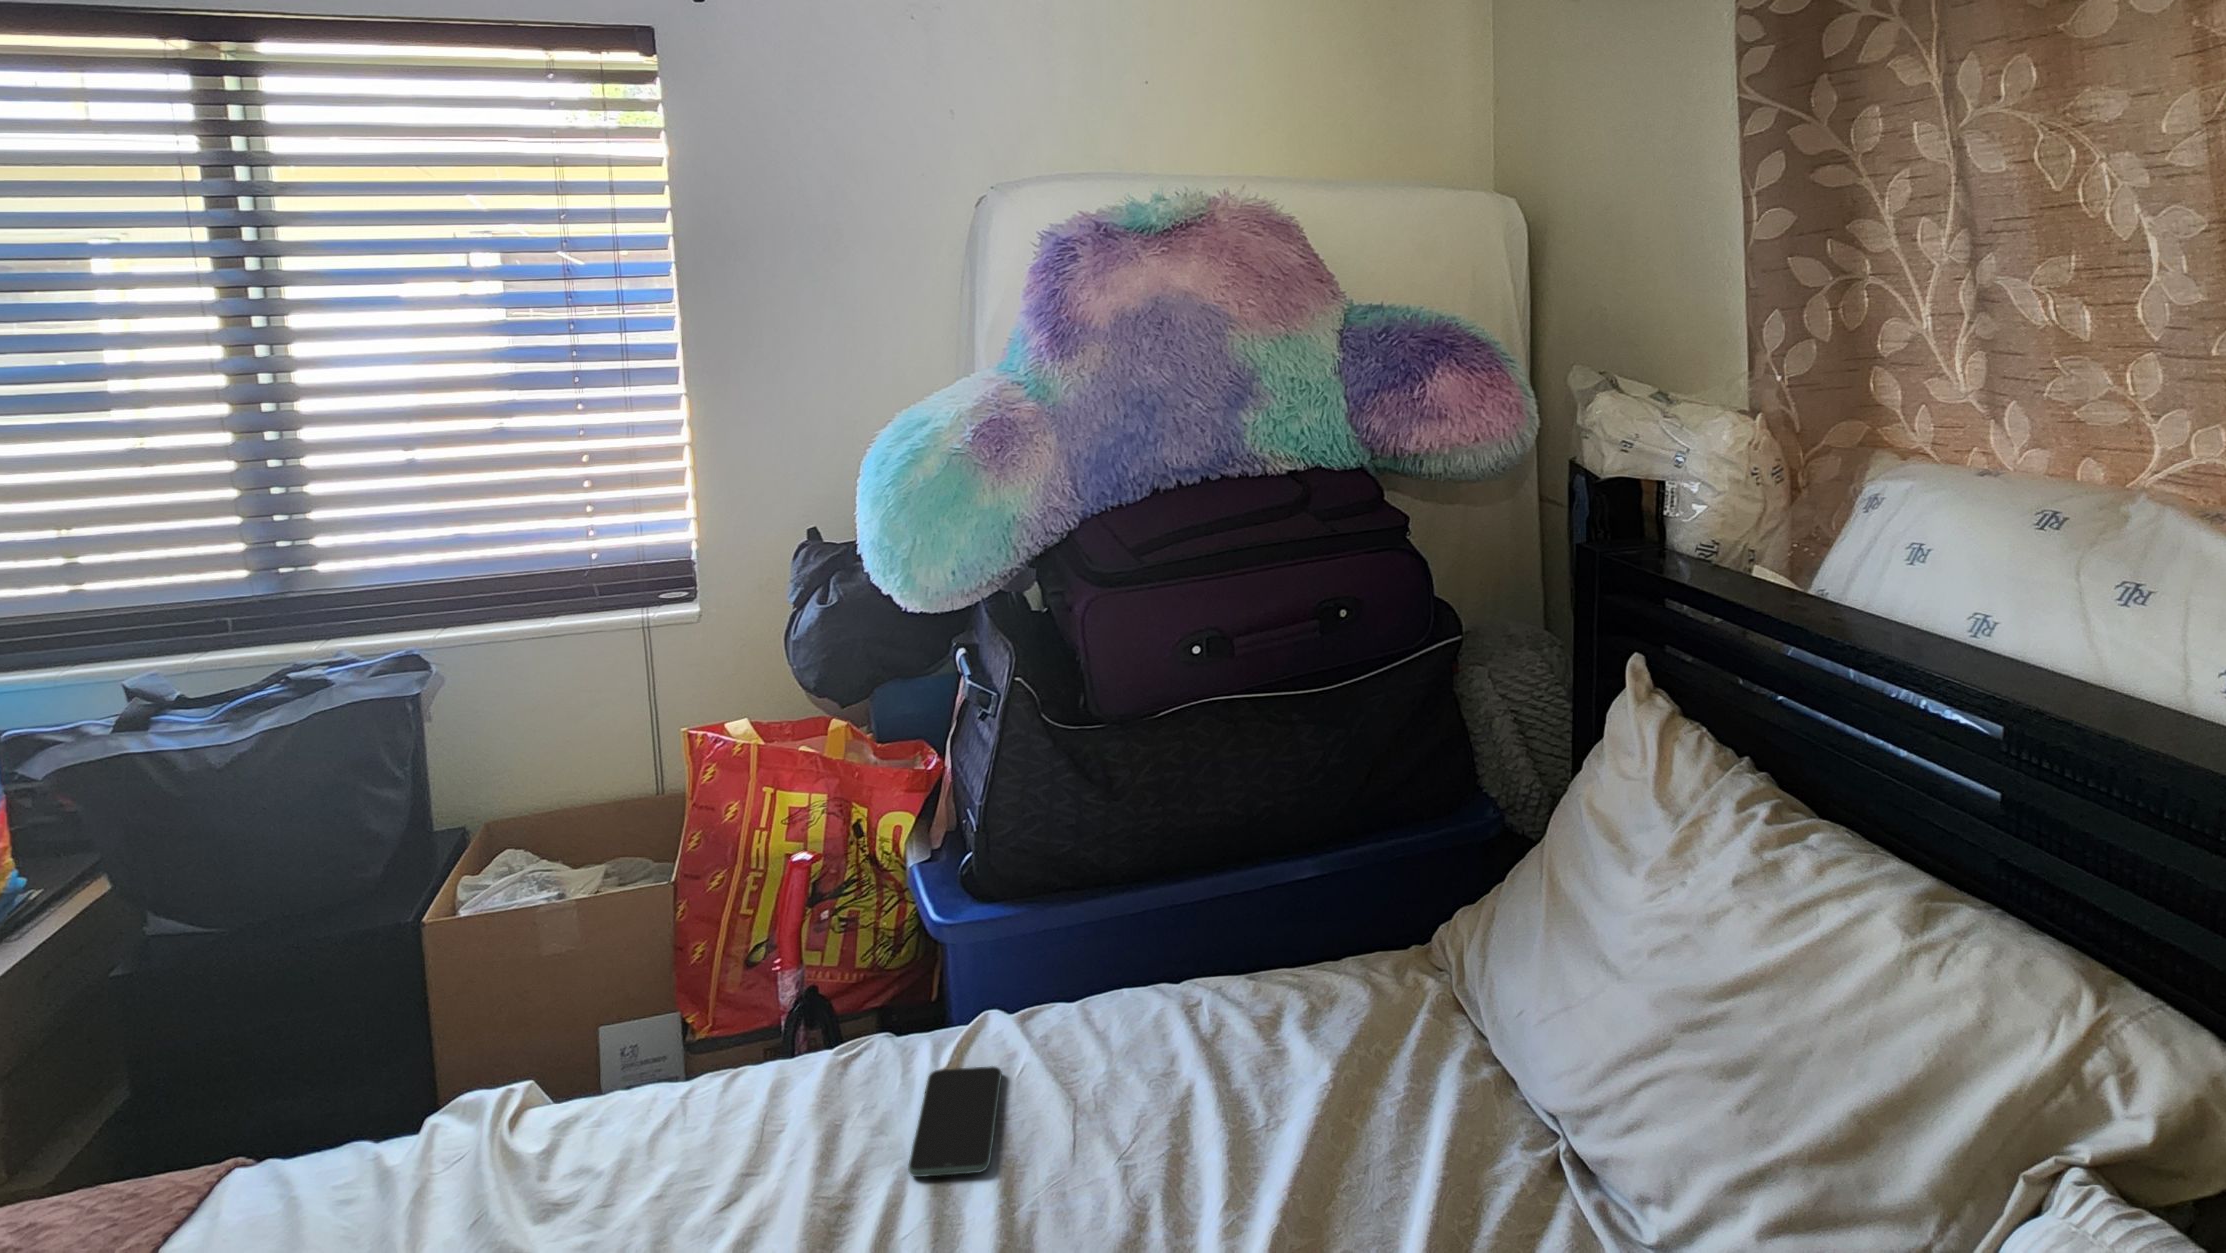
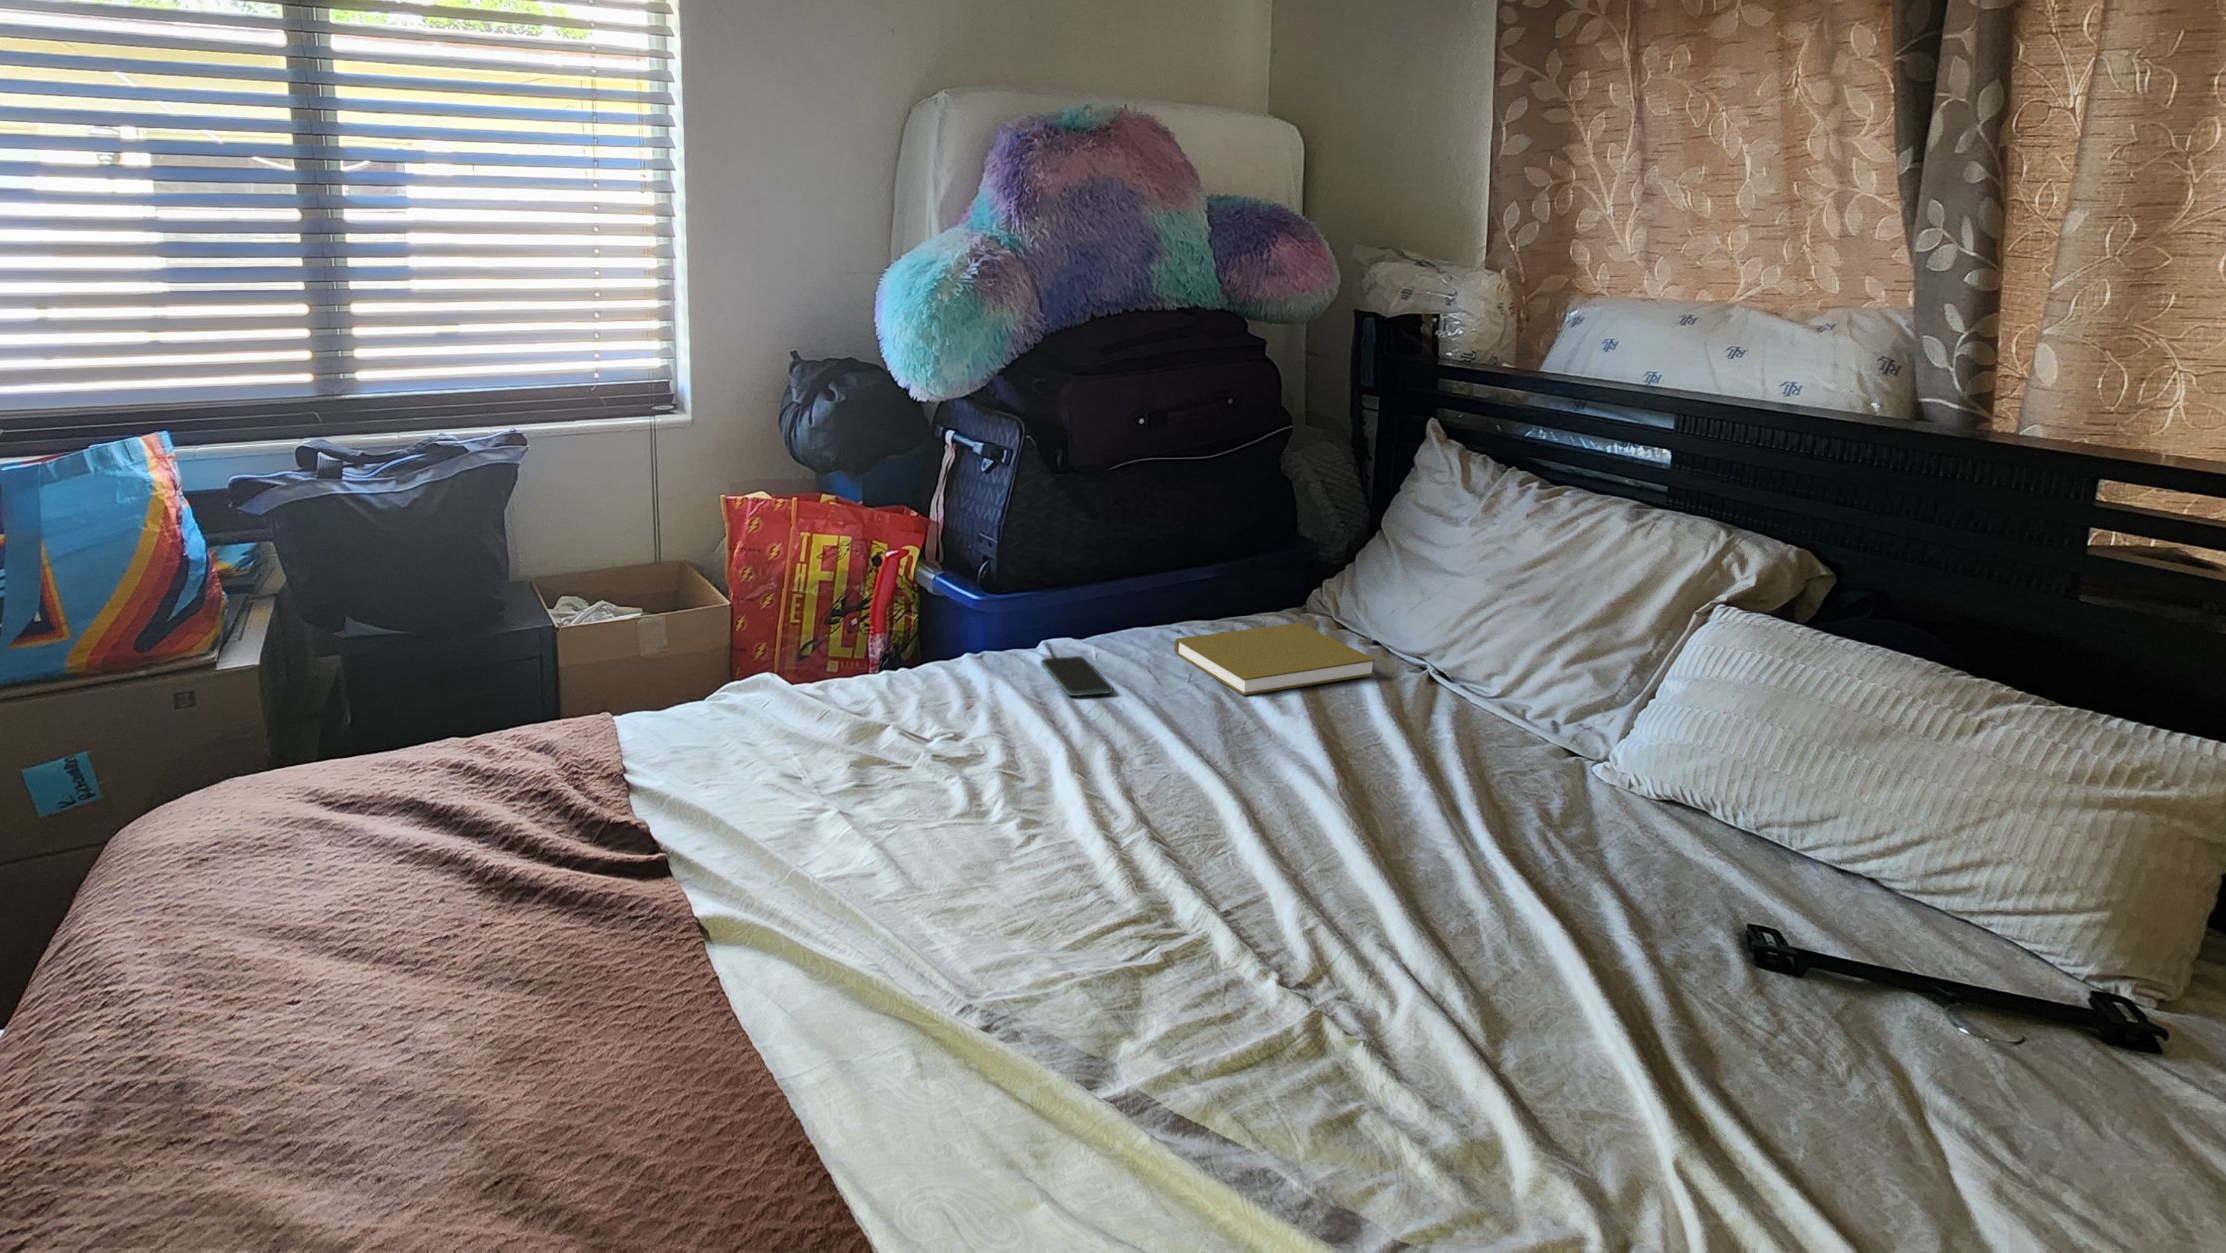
book: none [1164,1002,1467,1191] -> present [1174,623,1376,695]

